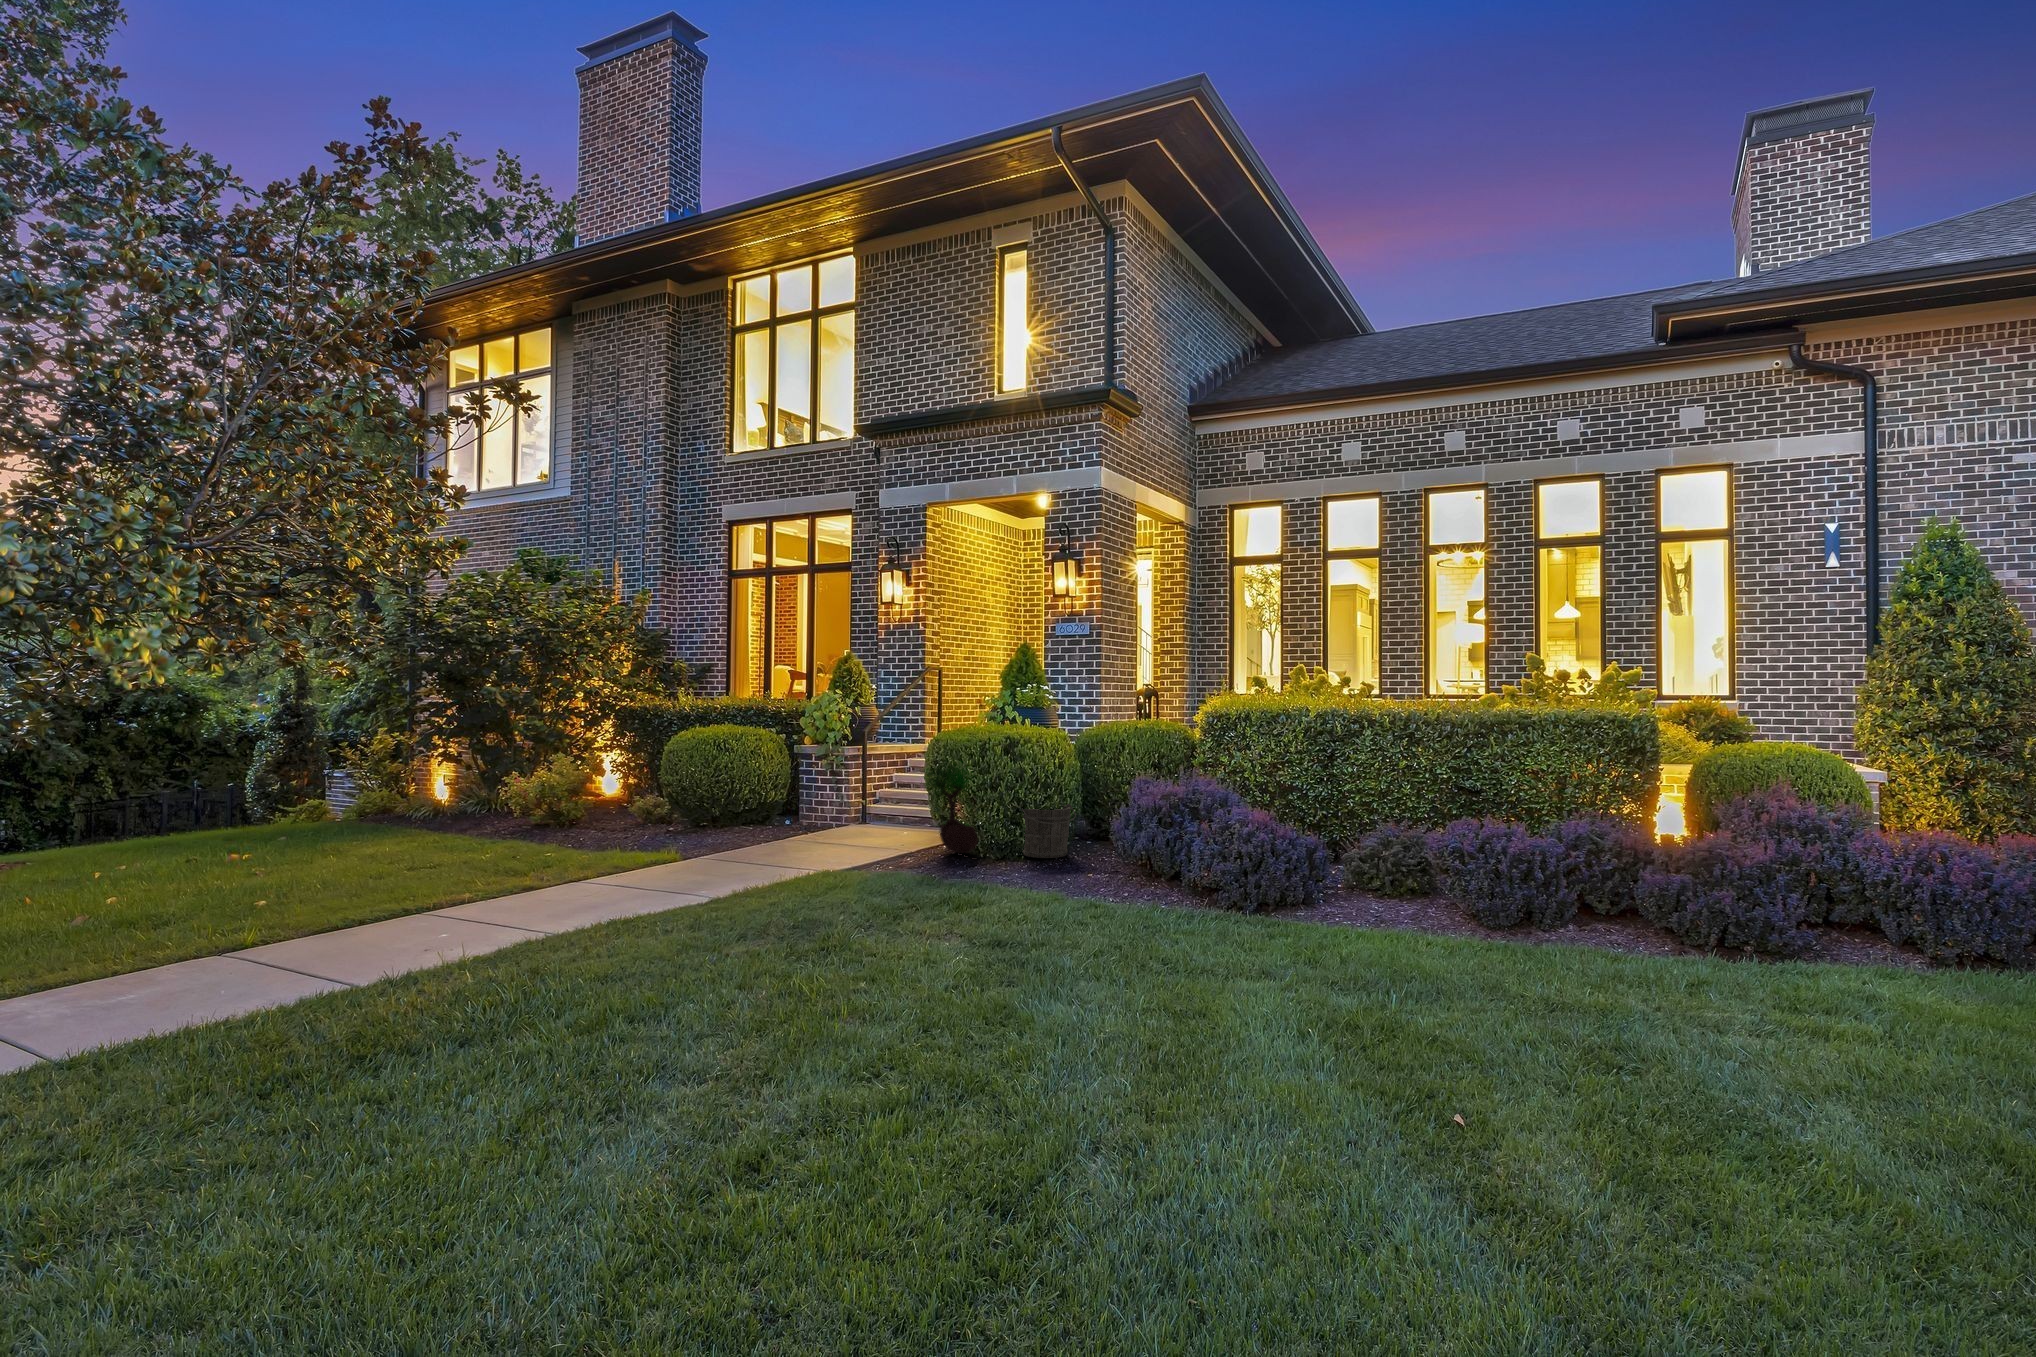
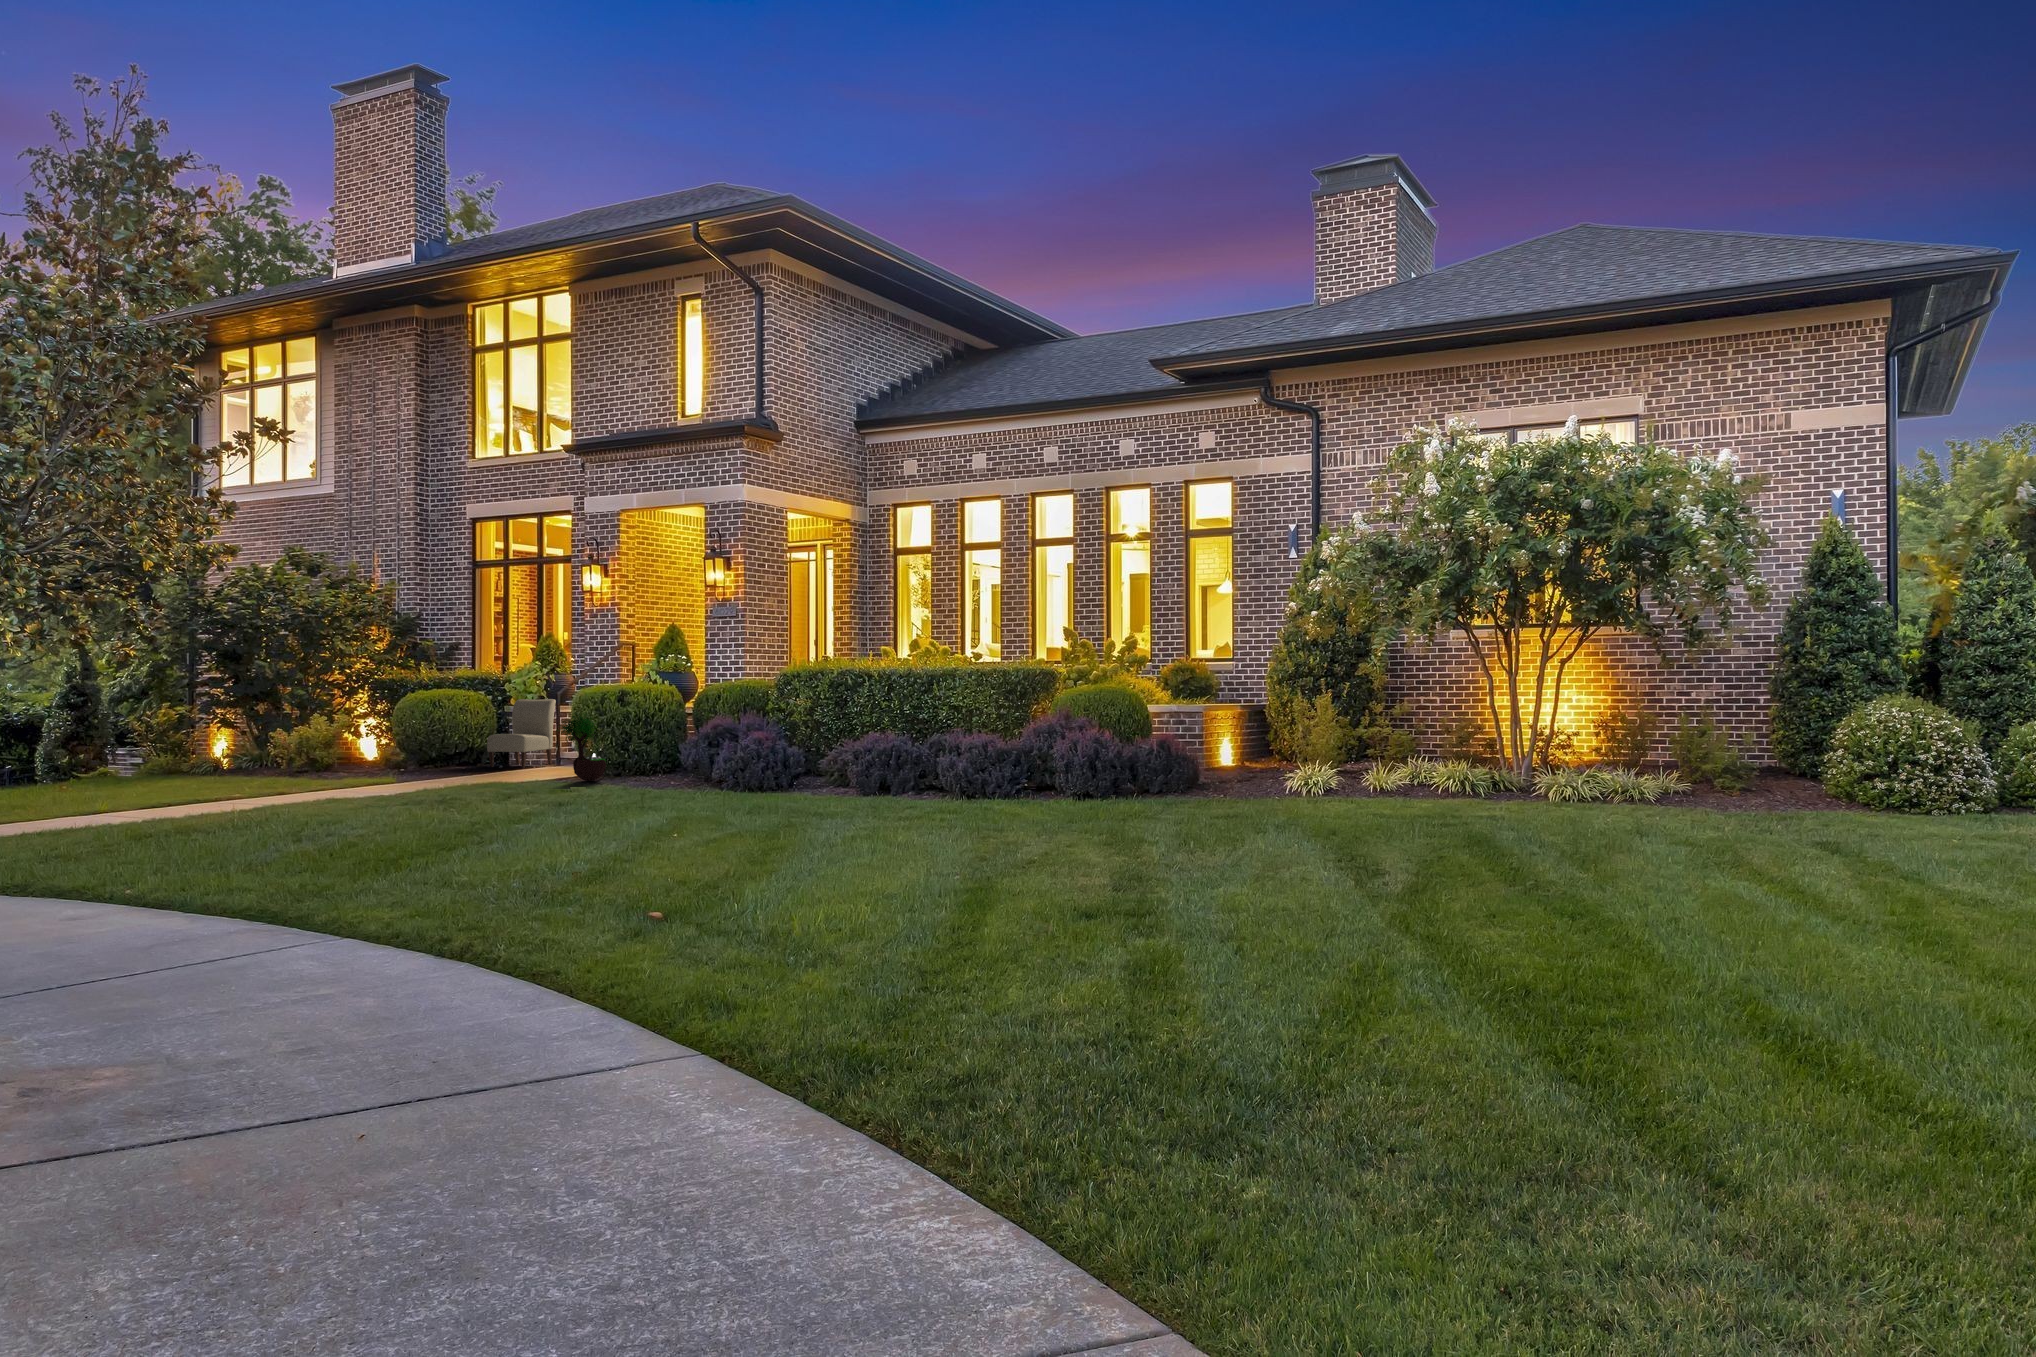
chair: none [785,734,862,823] -> present [487,699,556,768]
bucket: present [1022,804,1076,858] -> none [629,744,670,782]

